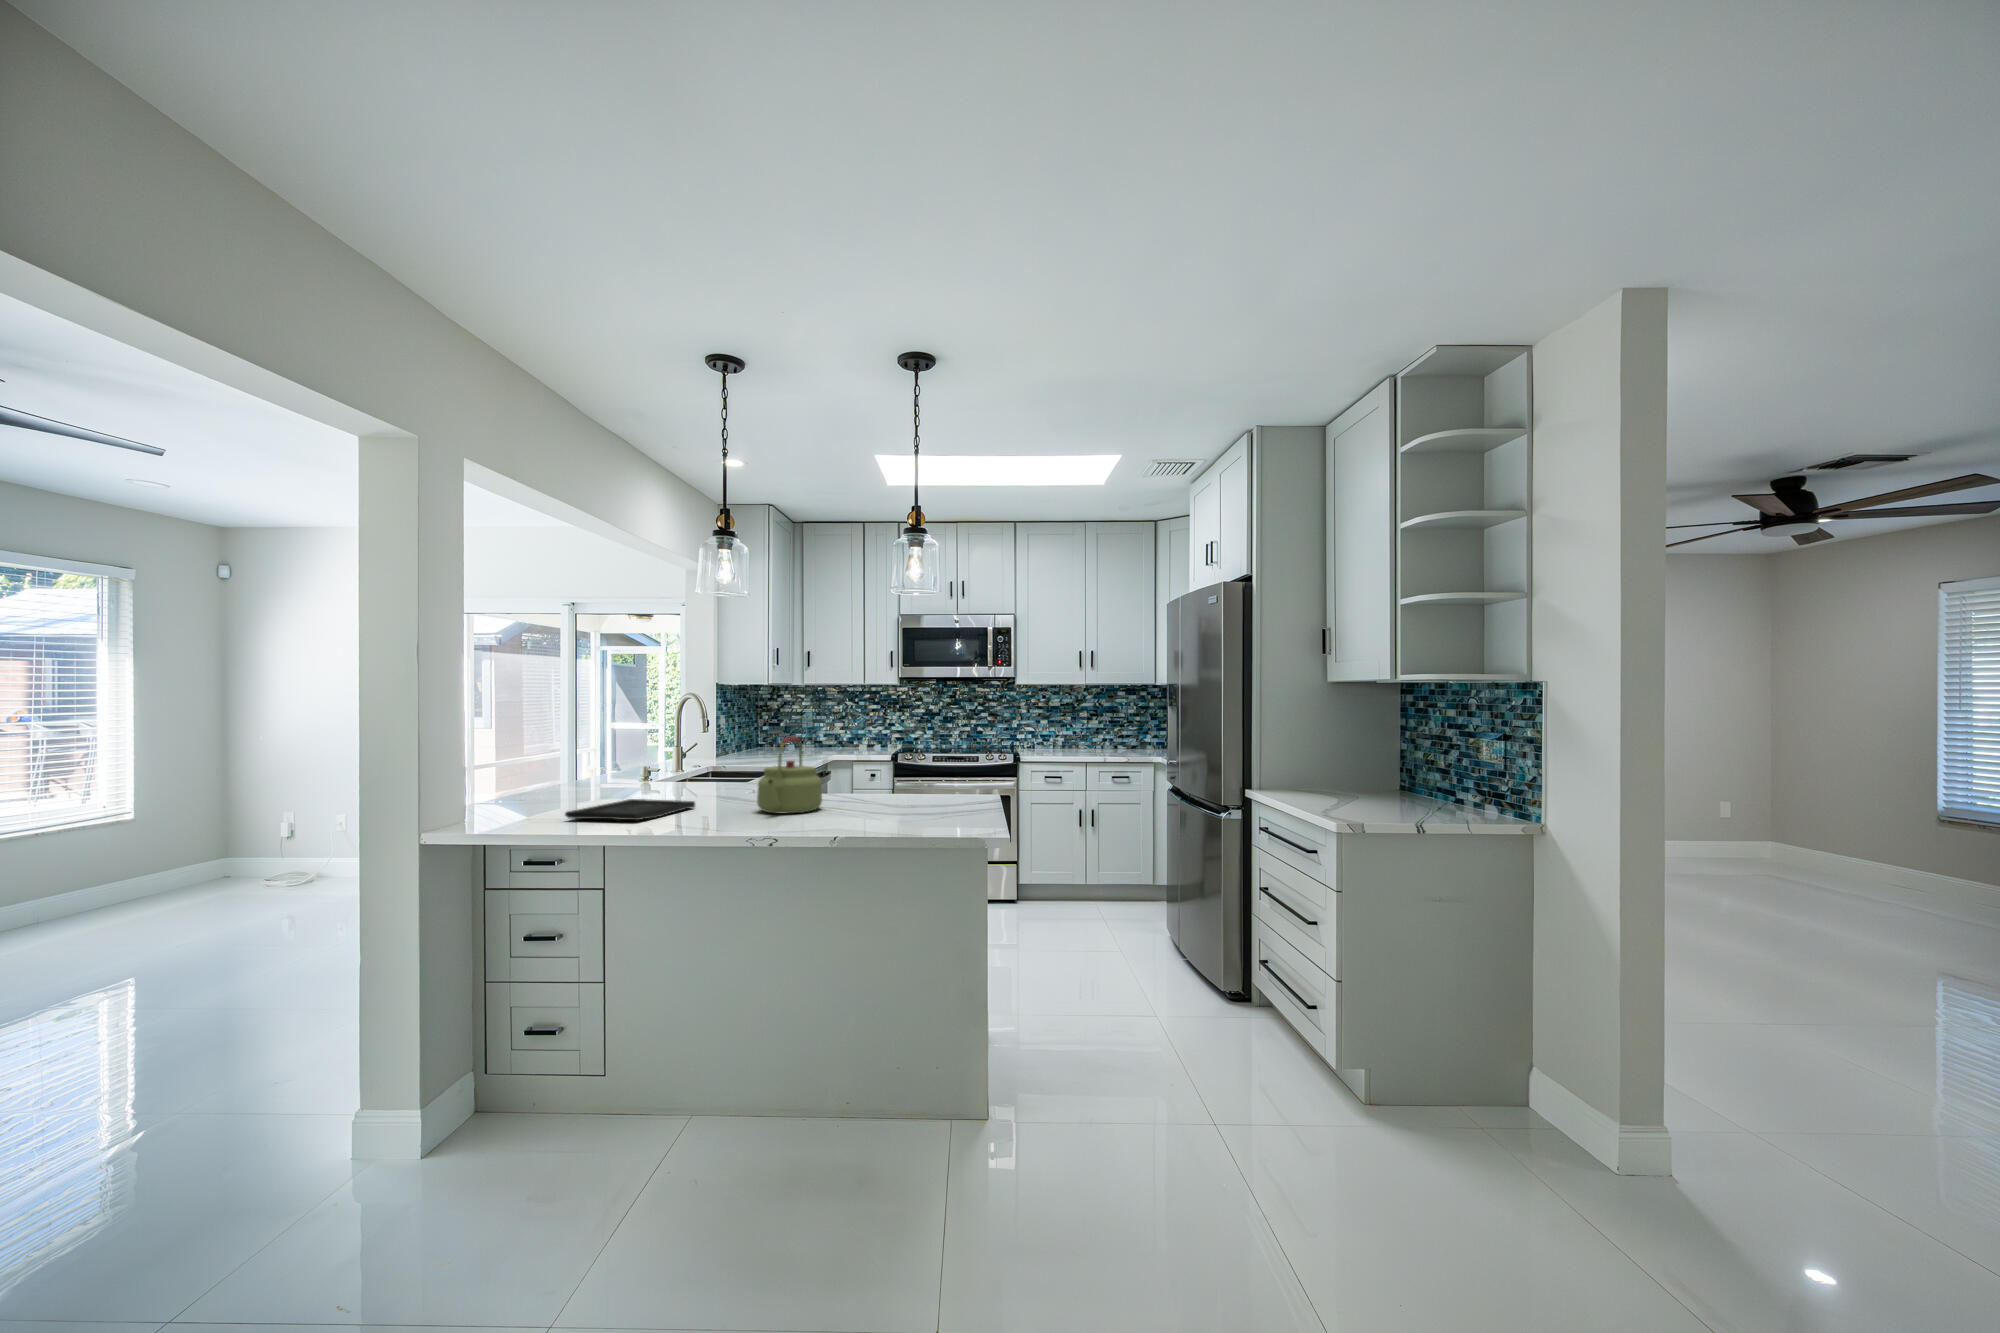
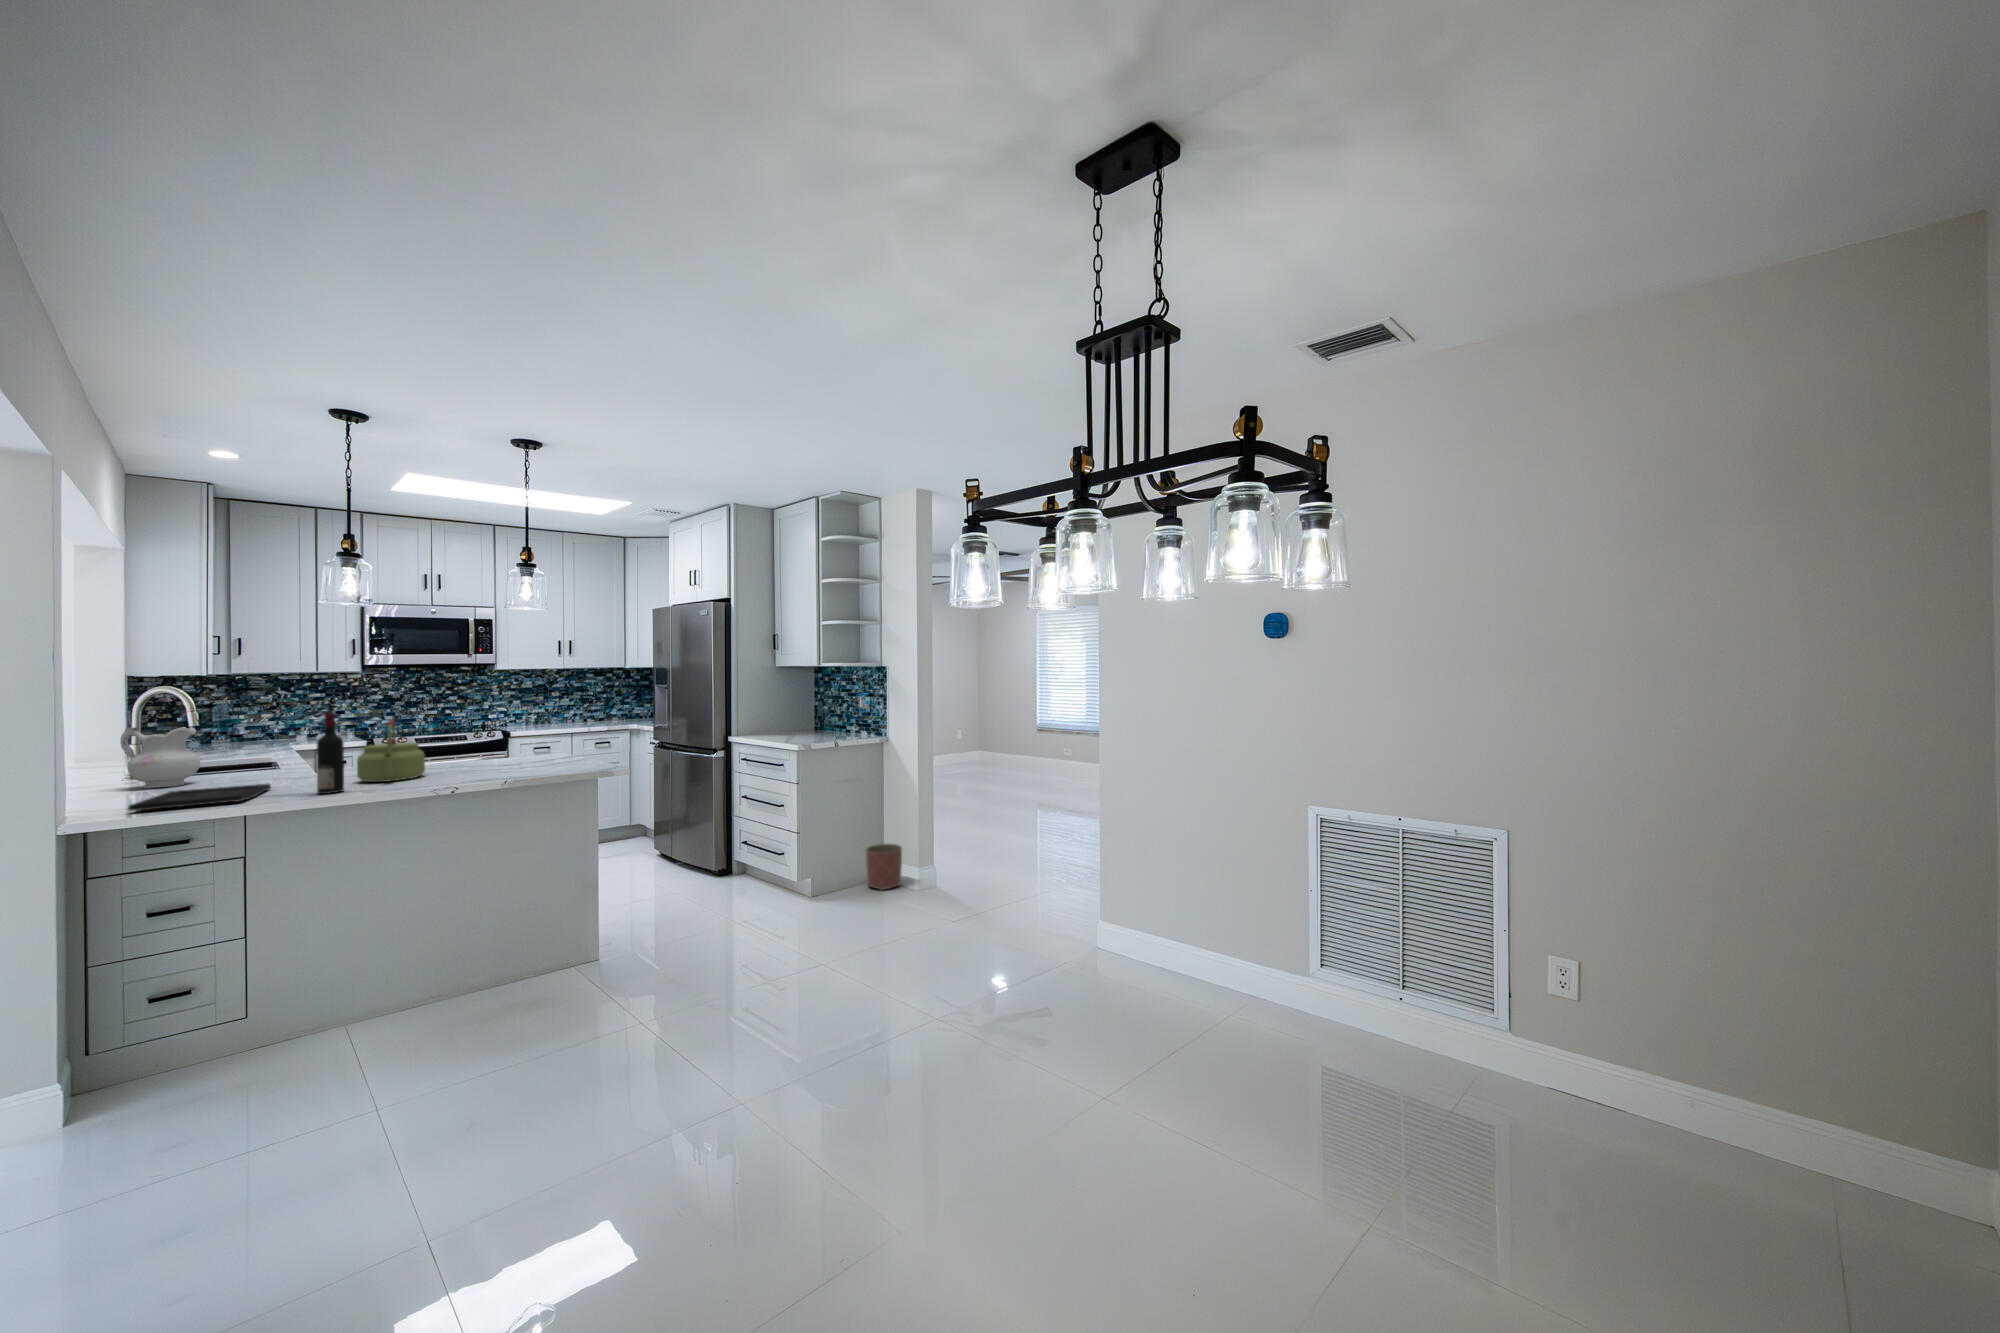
wine bottle: none [700,725,725,822] -> present [317,713,344,794]
ceramic pitcher: none [643,730,693,792] -> present [121,727,200,788]
planter: none [1480,1044,1569,1153] -> present [866,844,902,890]

